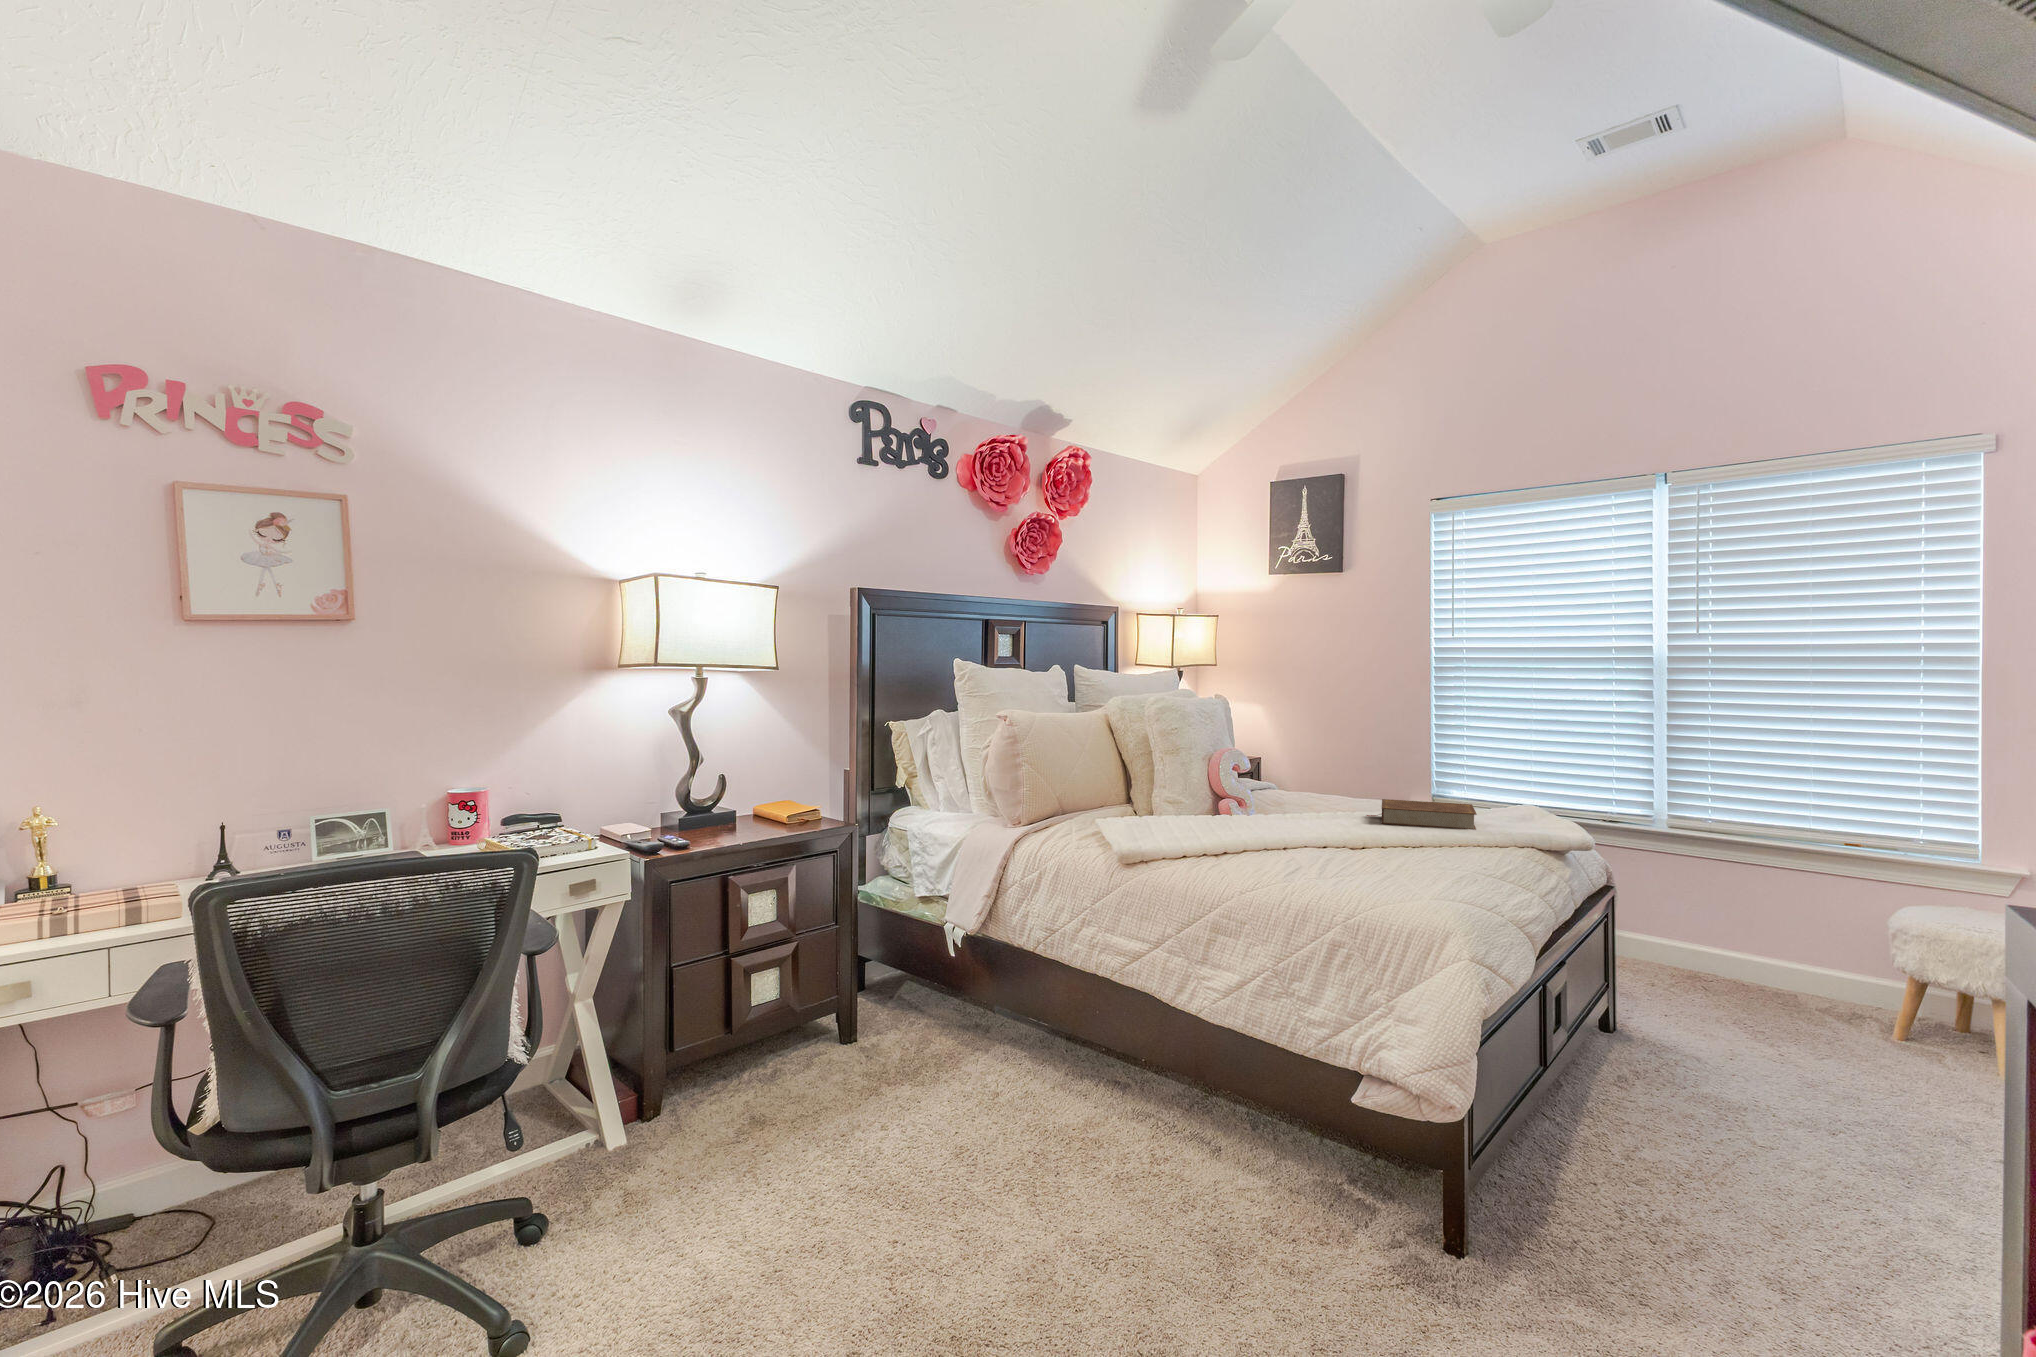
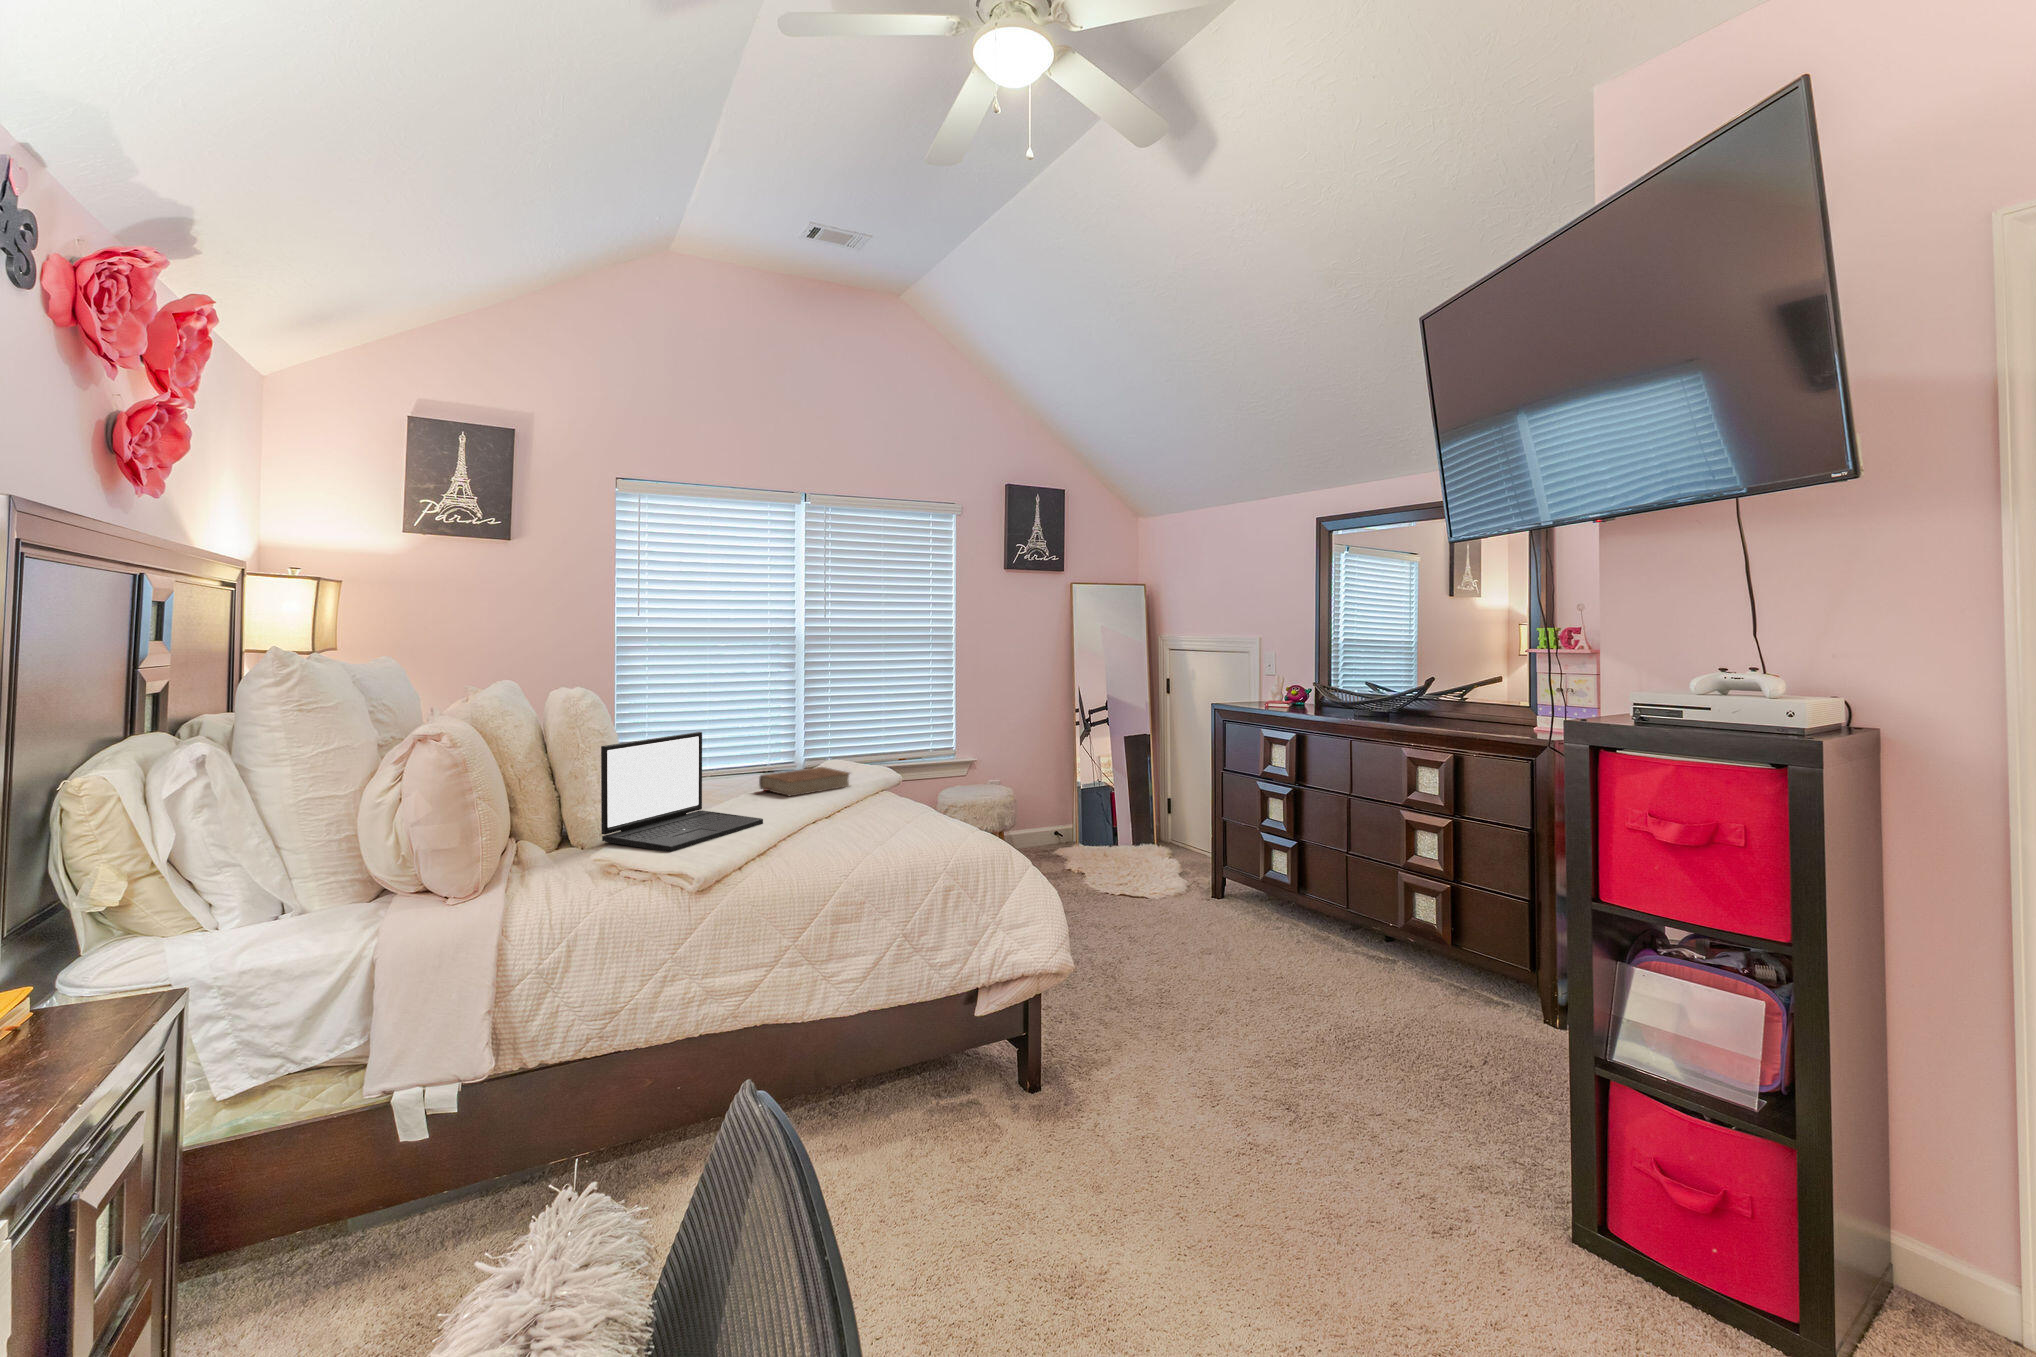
laptop: none [1146,738,1274,833] -> present [601,732,763,852]

